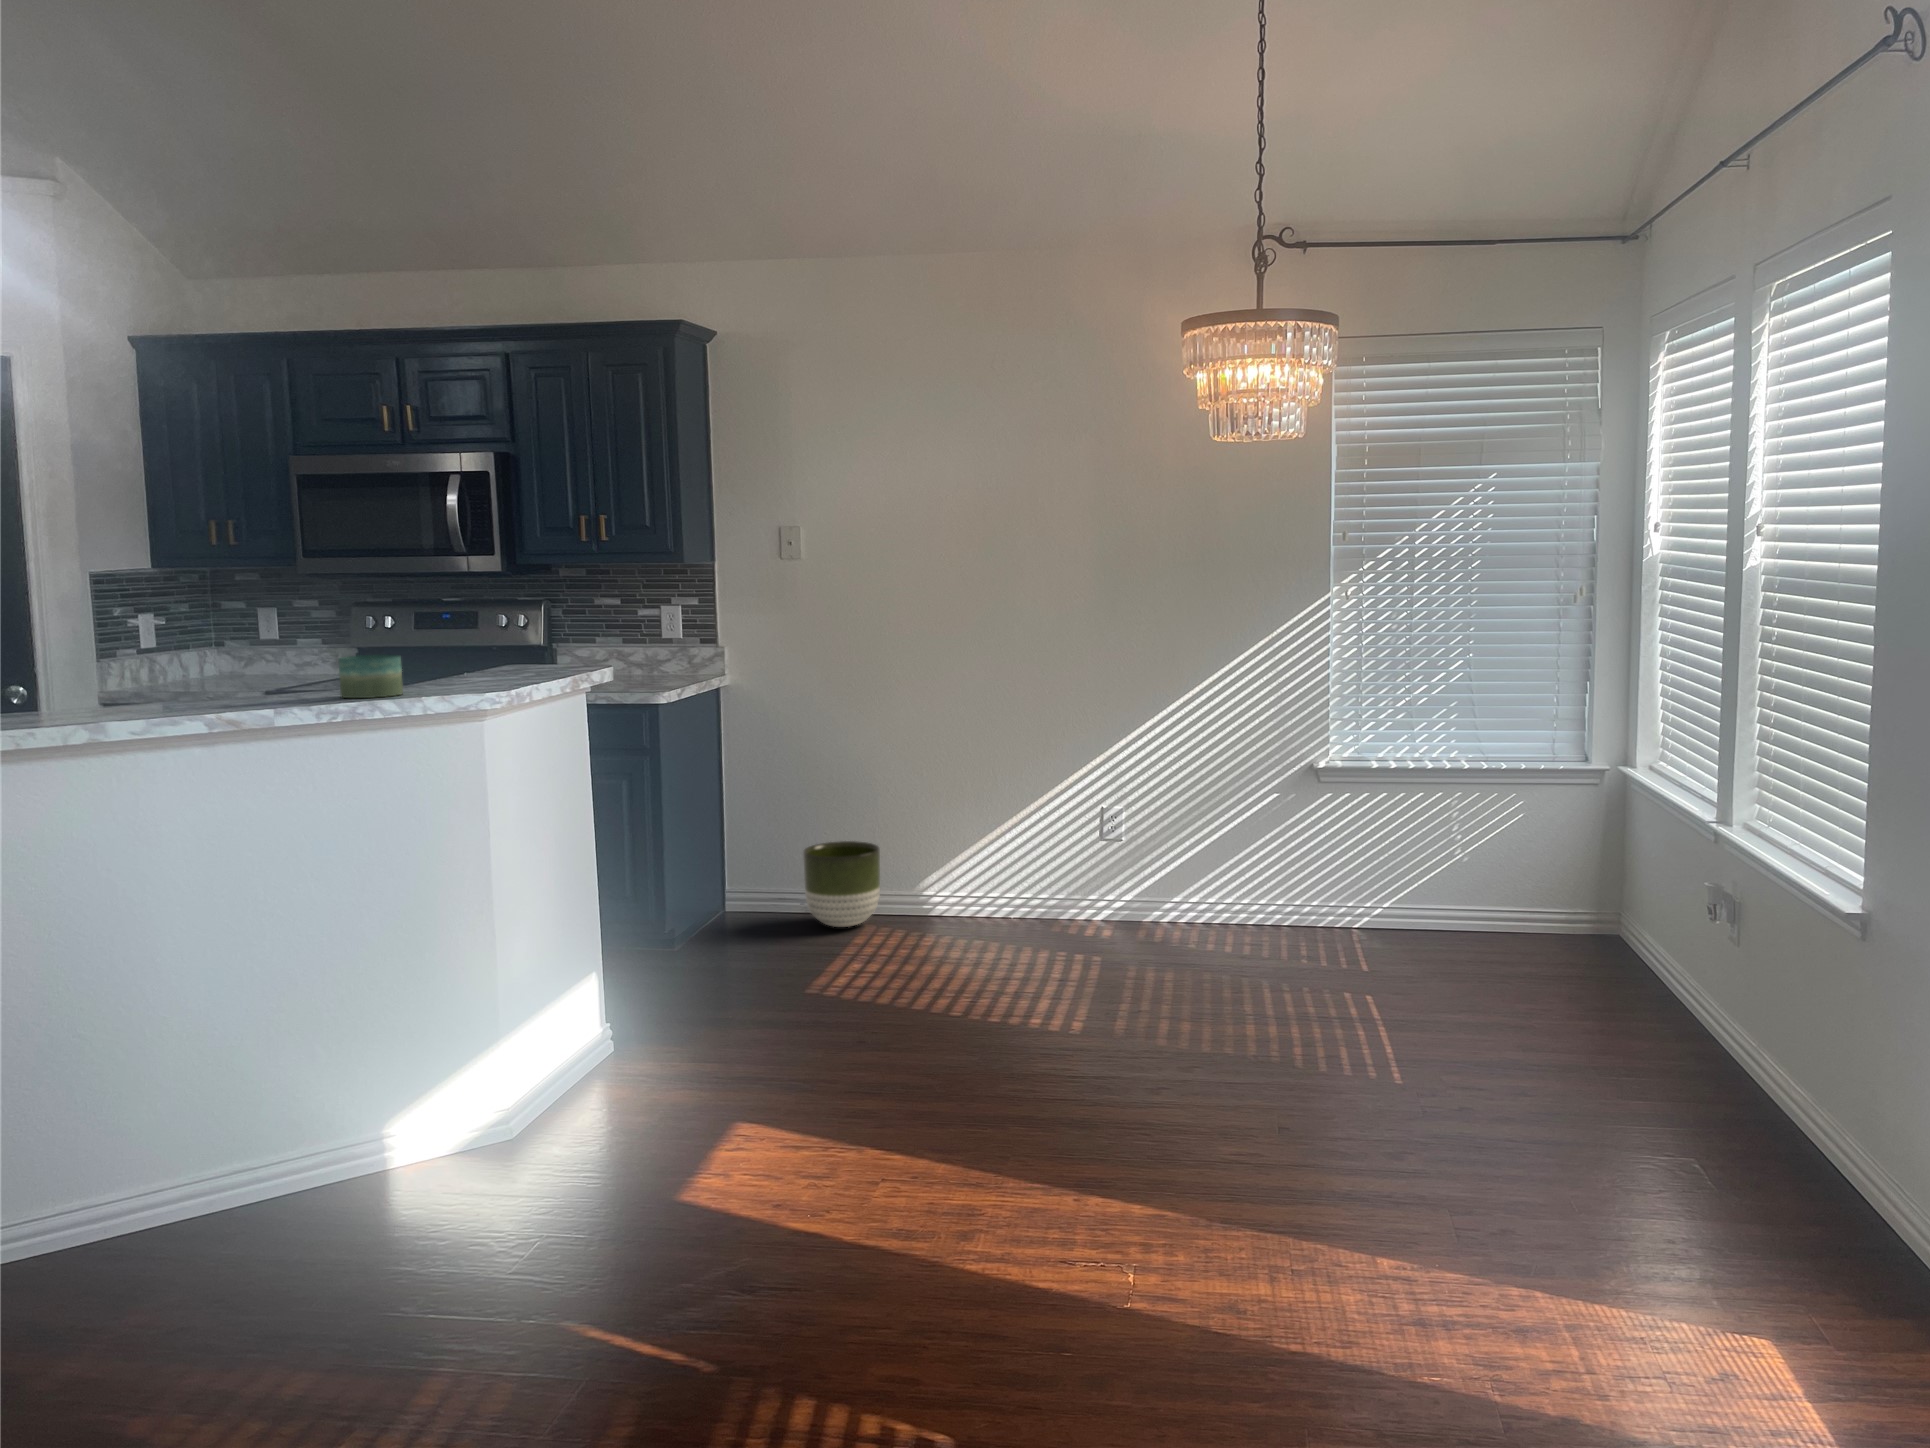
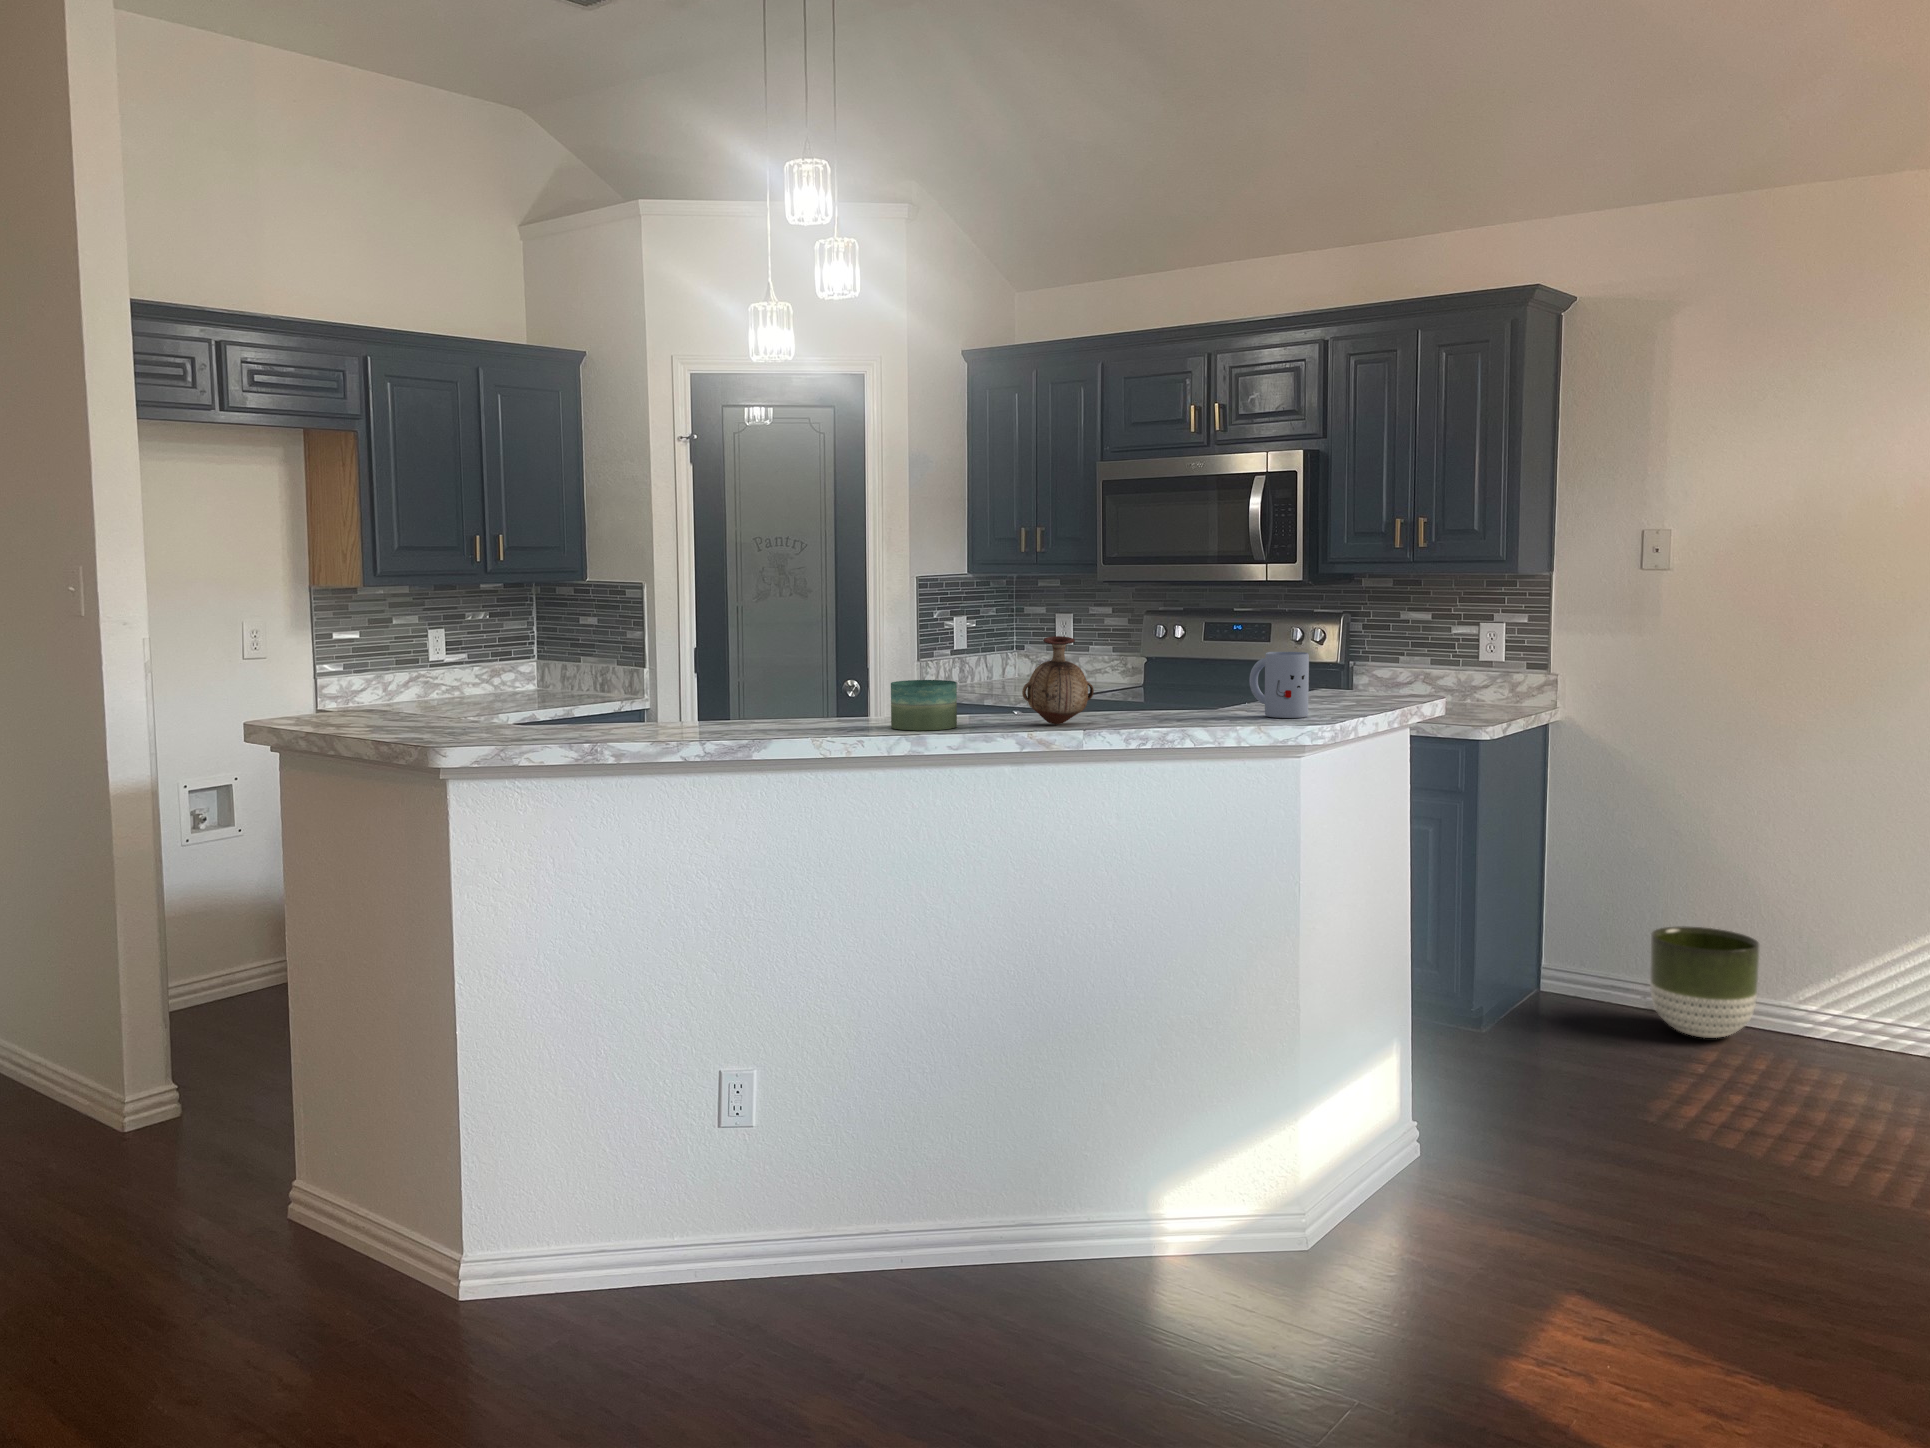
vase: none [207,624,281,705] -> present [1022,636,1094,724]
mug: none [434,631,487,688] -> present [1249,652,1309,718]
candle: present [339,655,403,698] -> present [891,680,957,730]

